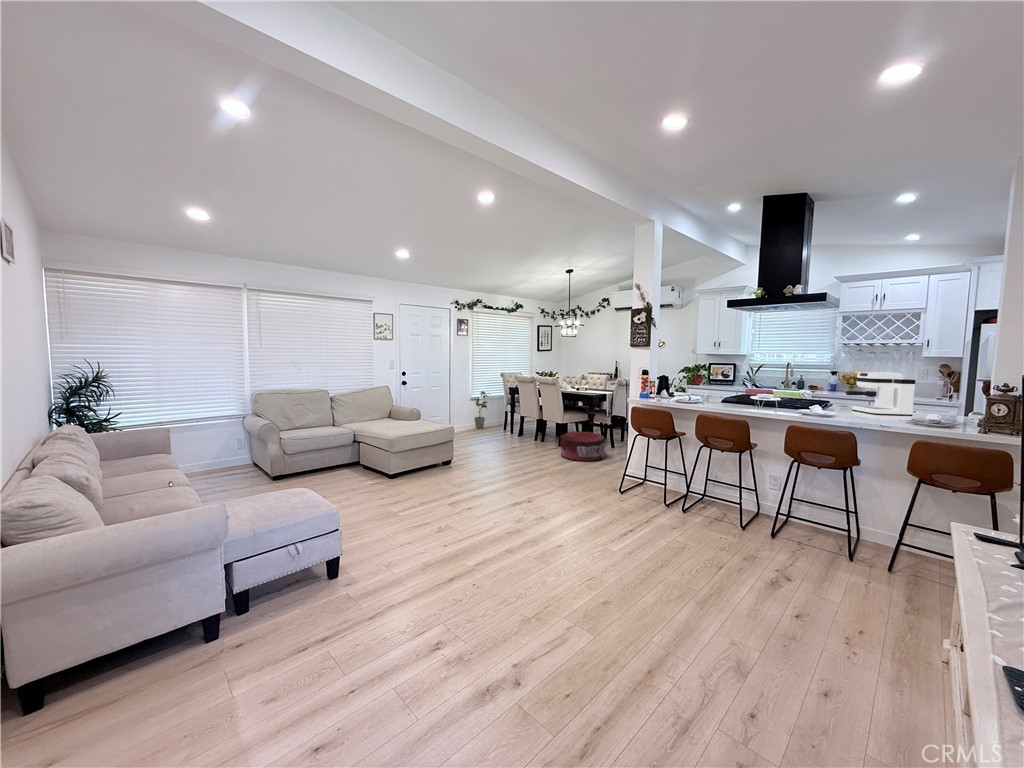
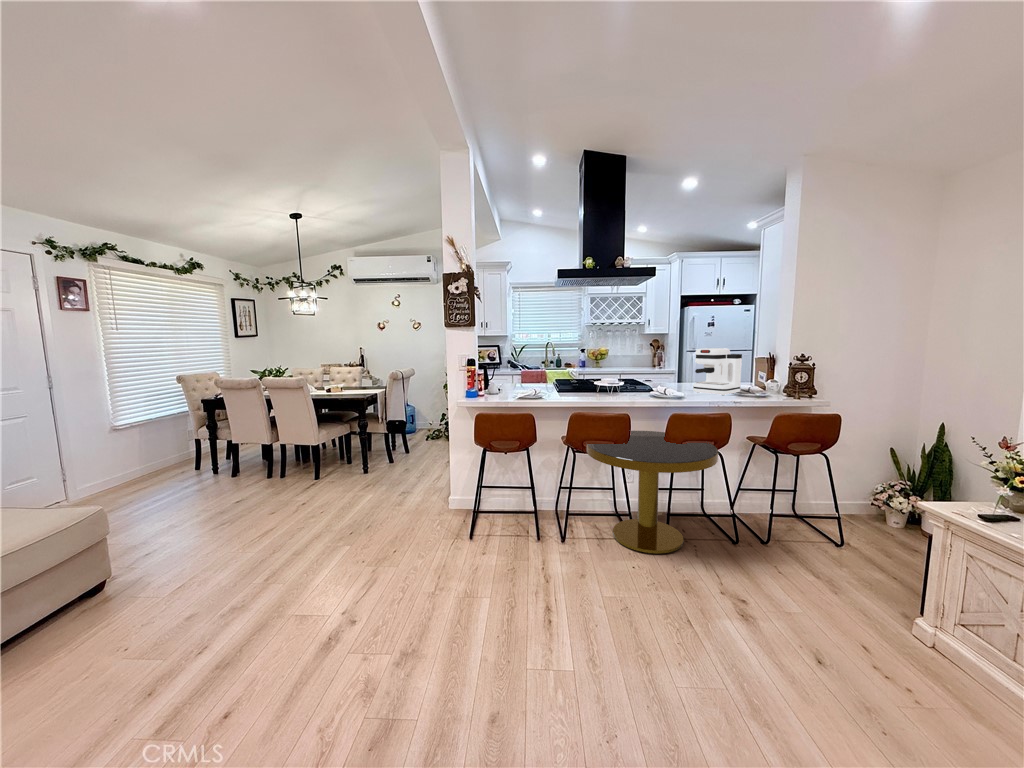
house plant: present [472,391,489,429] -> none [115,412,162,479]
pouf: present [560,432,605,461] -> none [330,450,399,500]
side table: none [704,439,831,544] -> present [587,431,718,553]

